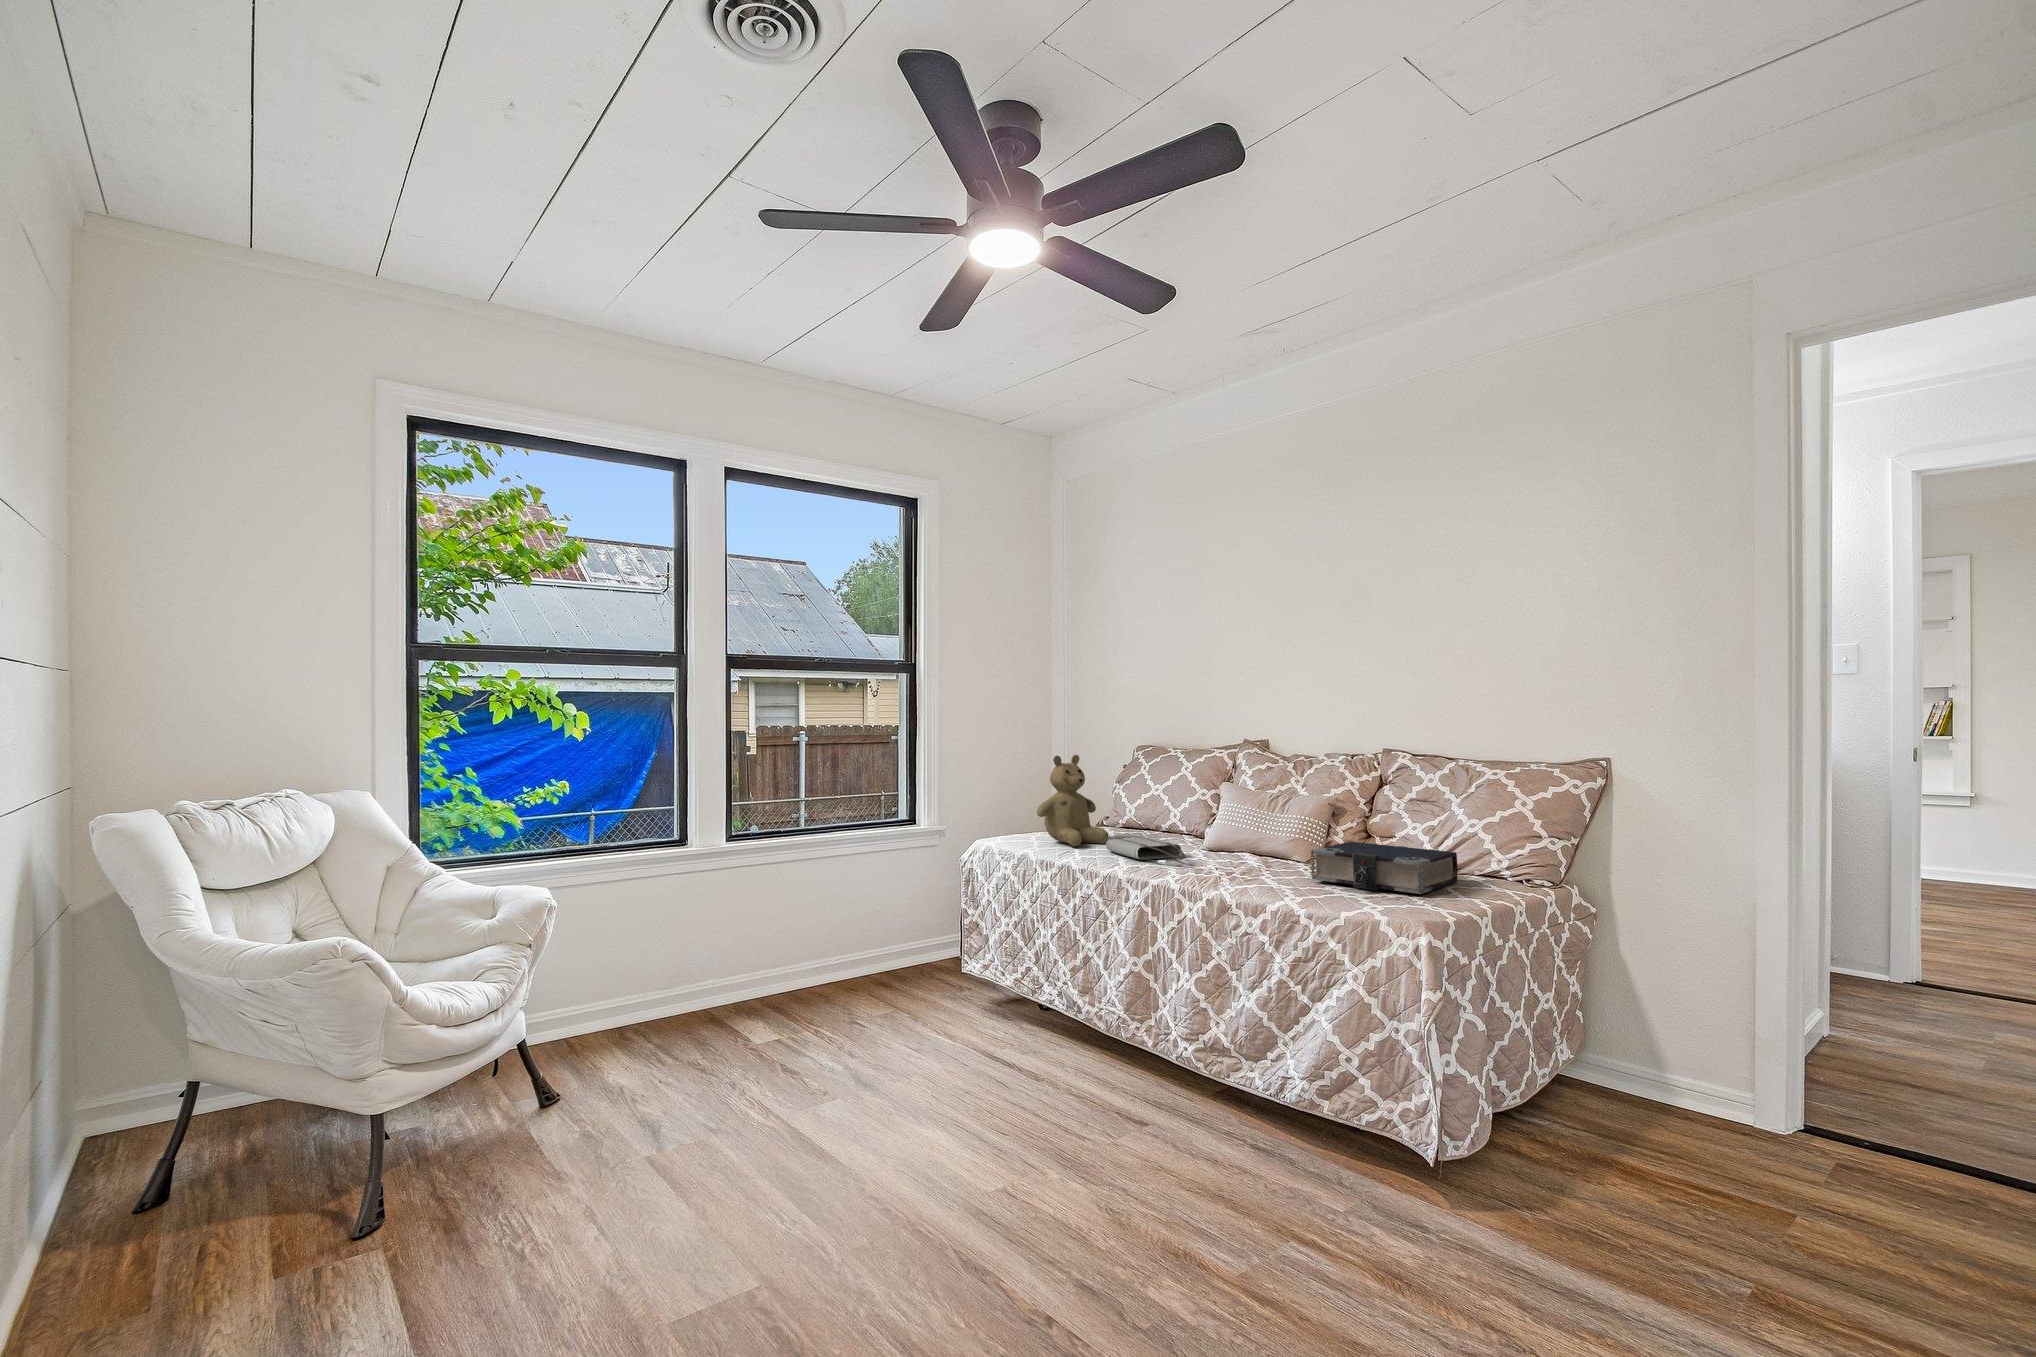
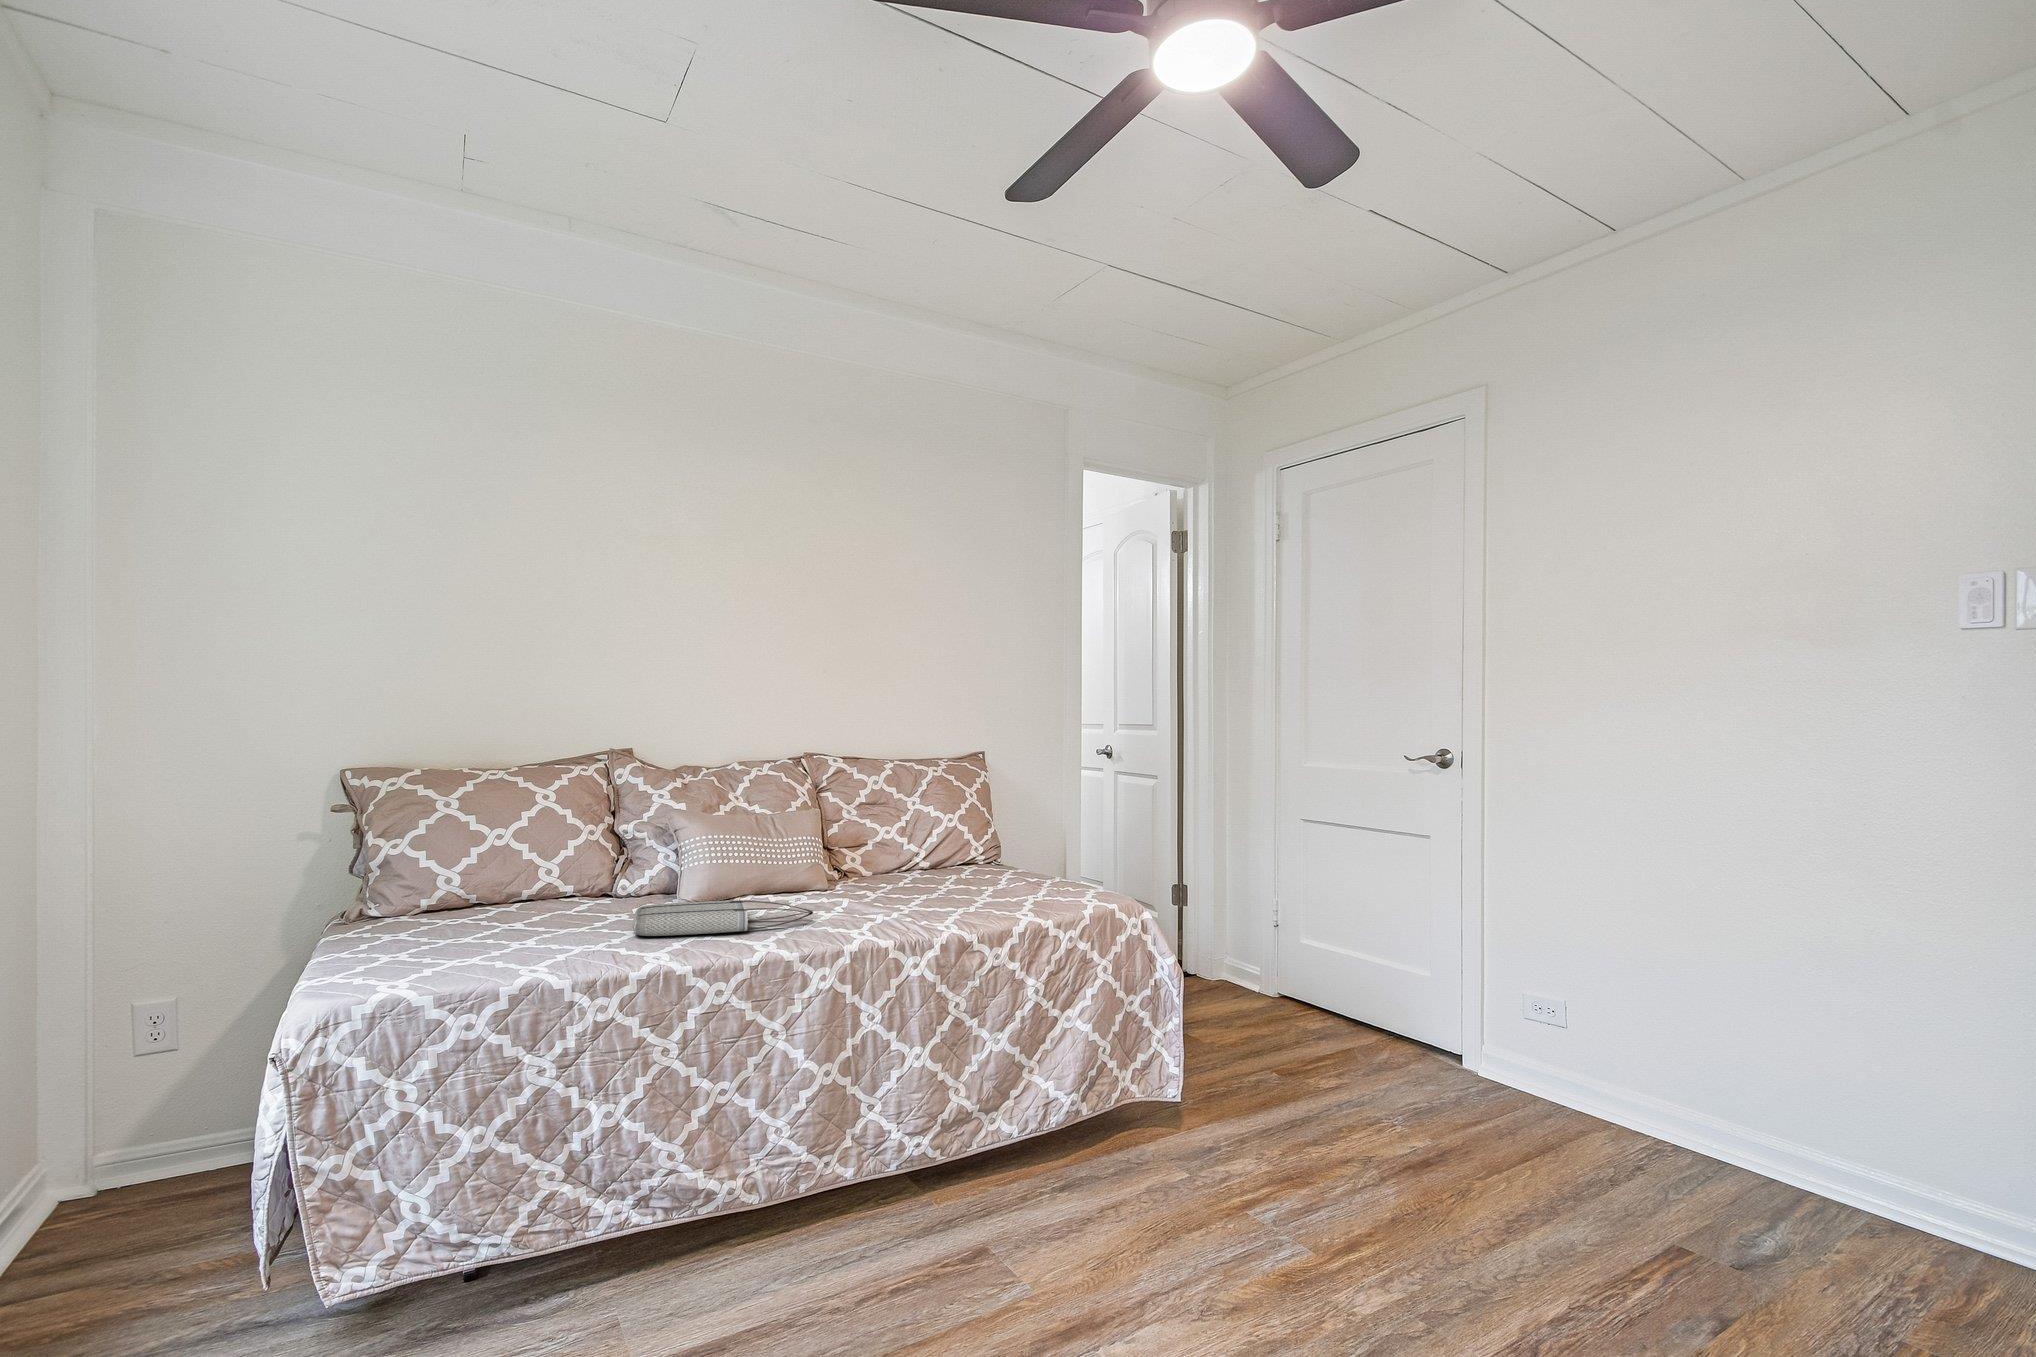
teddy bear: present [1037,755,1108,846] -> none [462,786,581,951]
book: present [1310,842,1458,894] -> none [902,845,1044,896]

